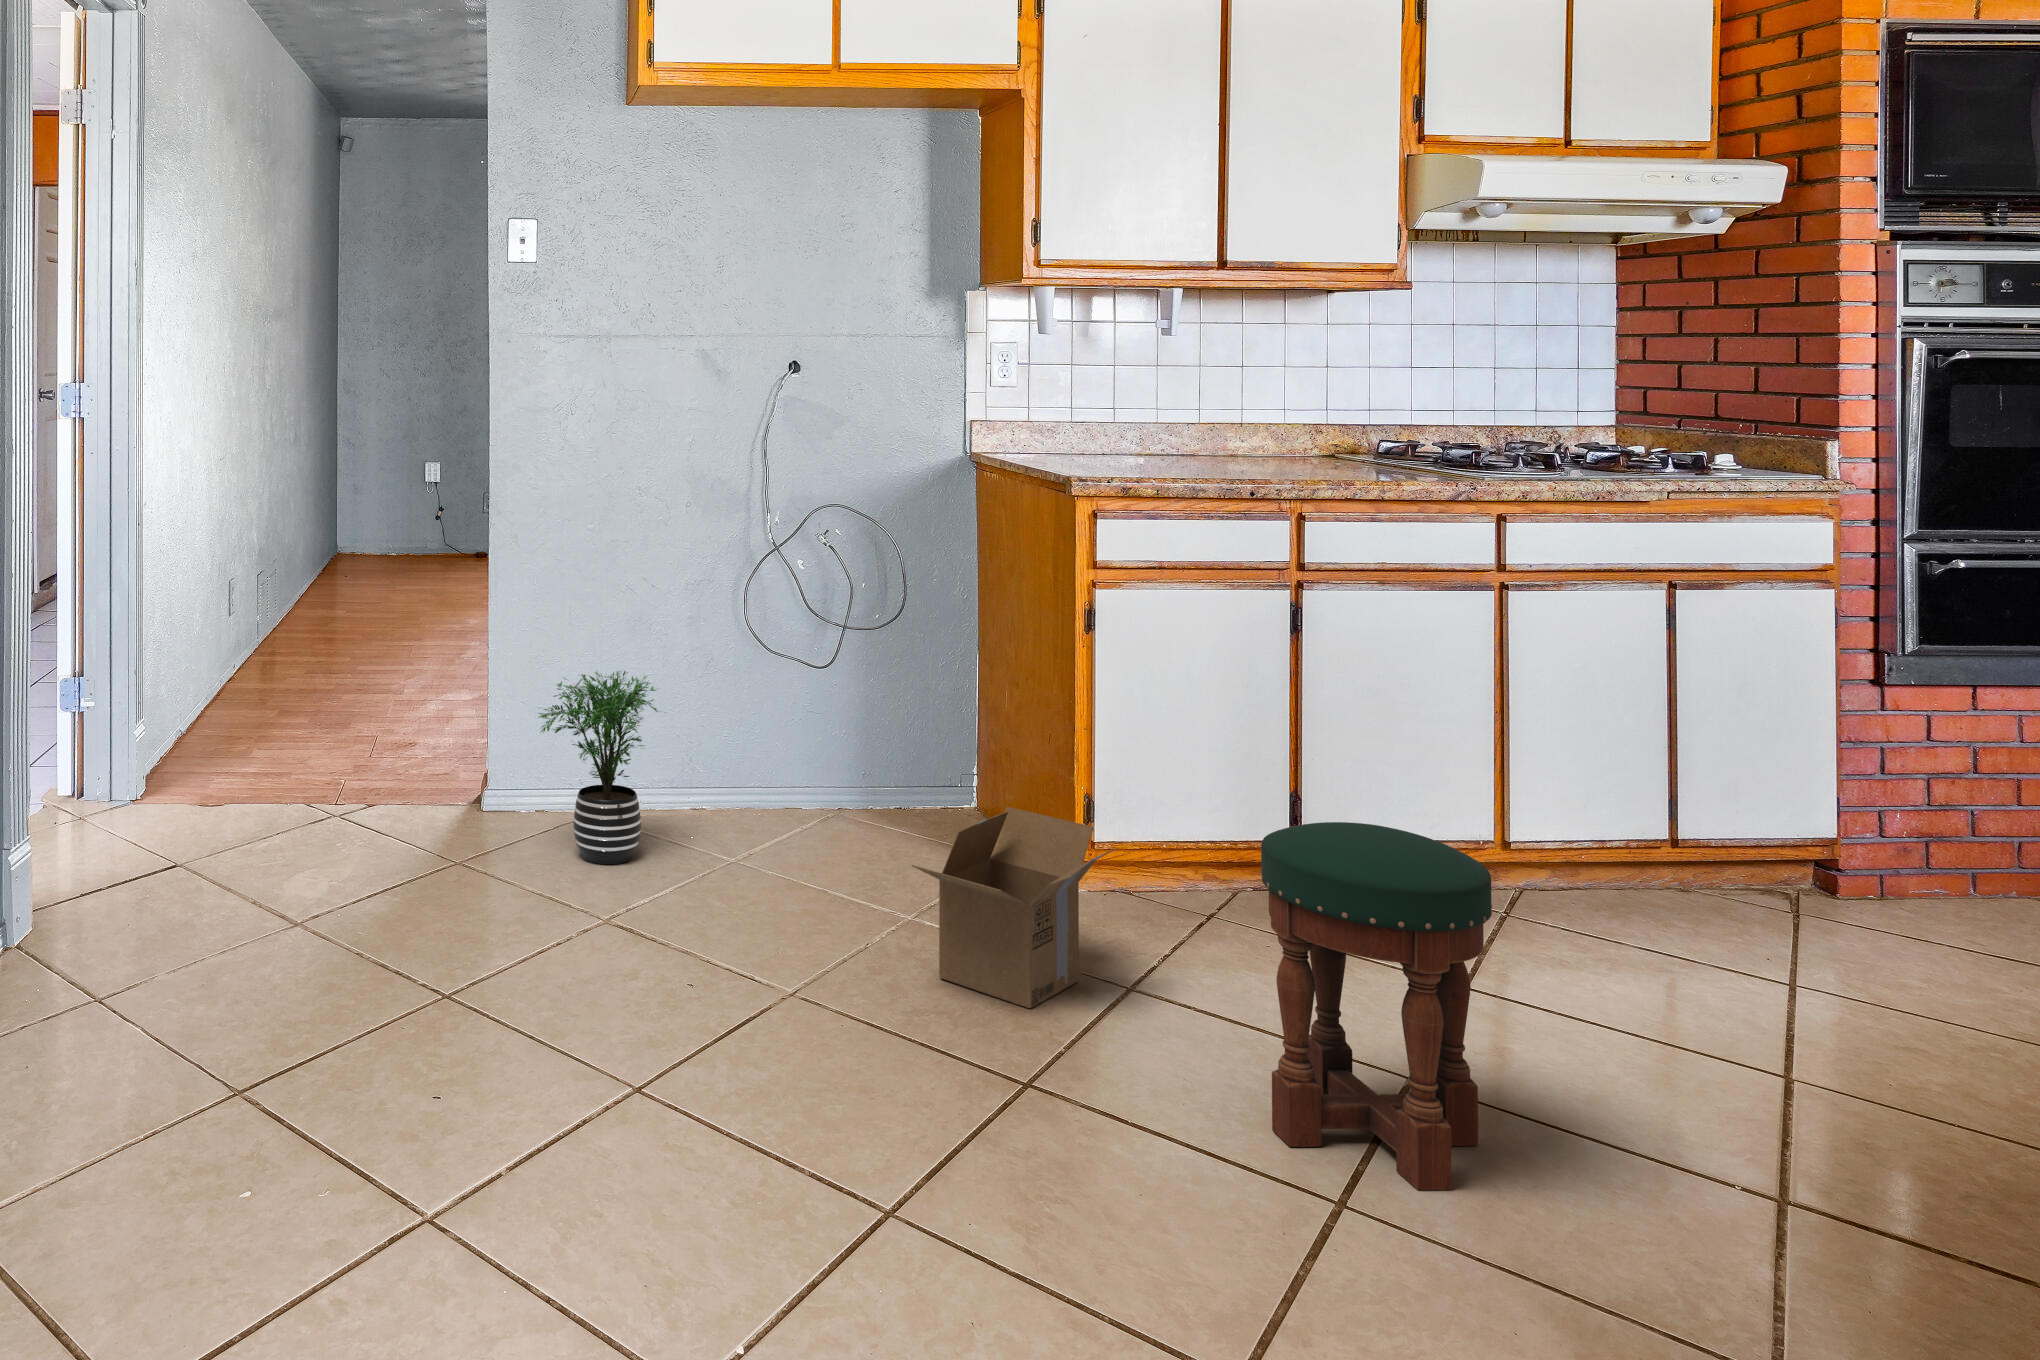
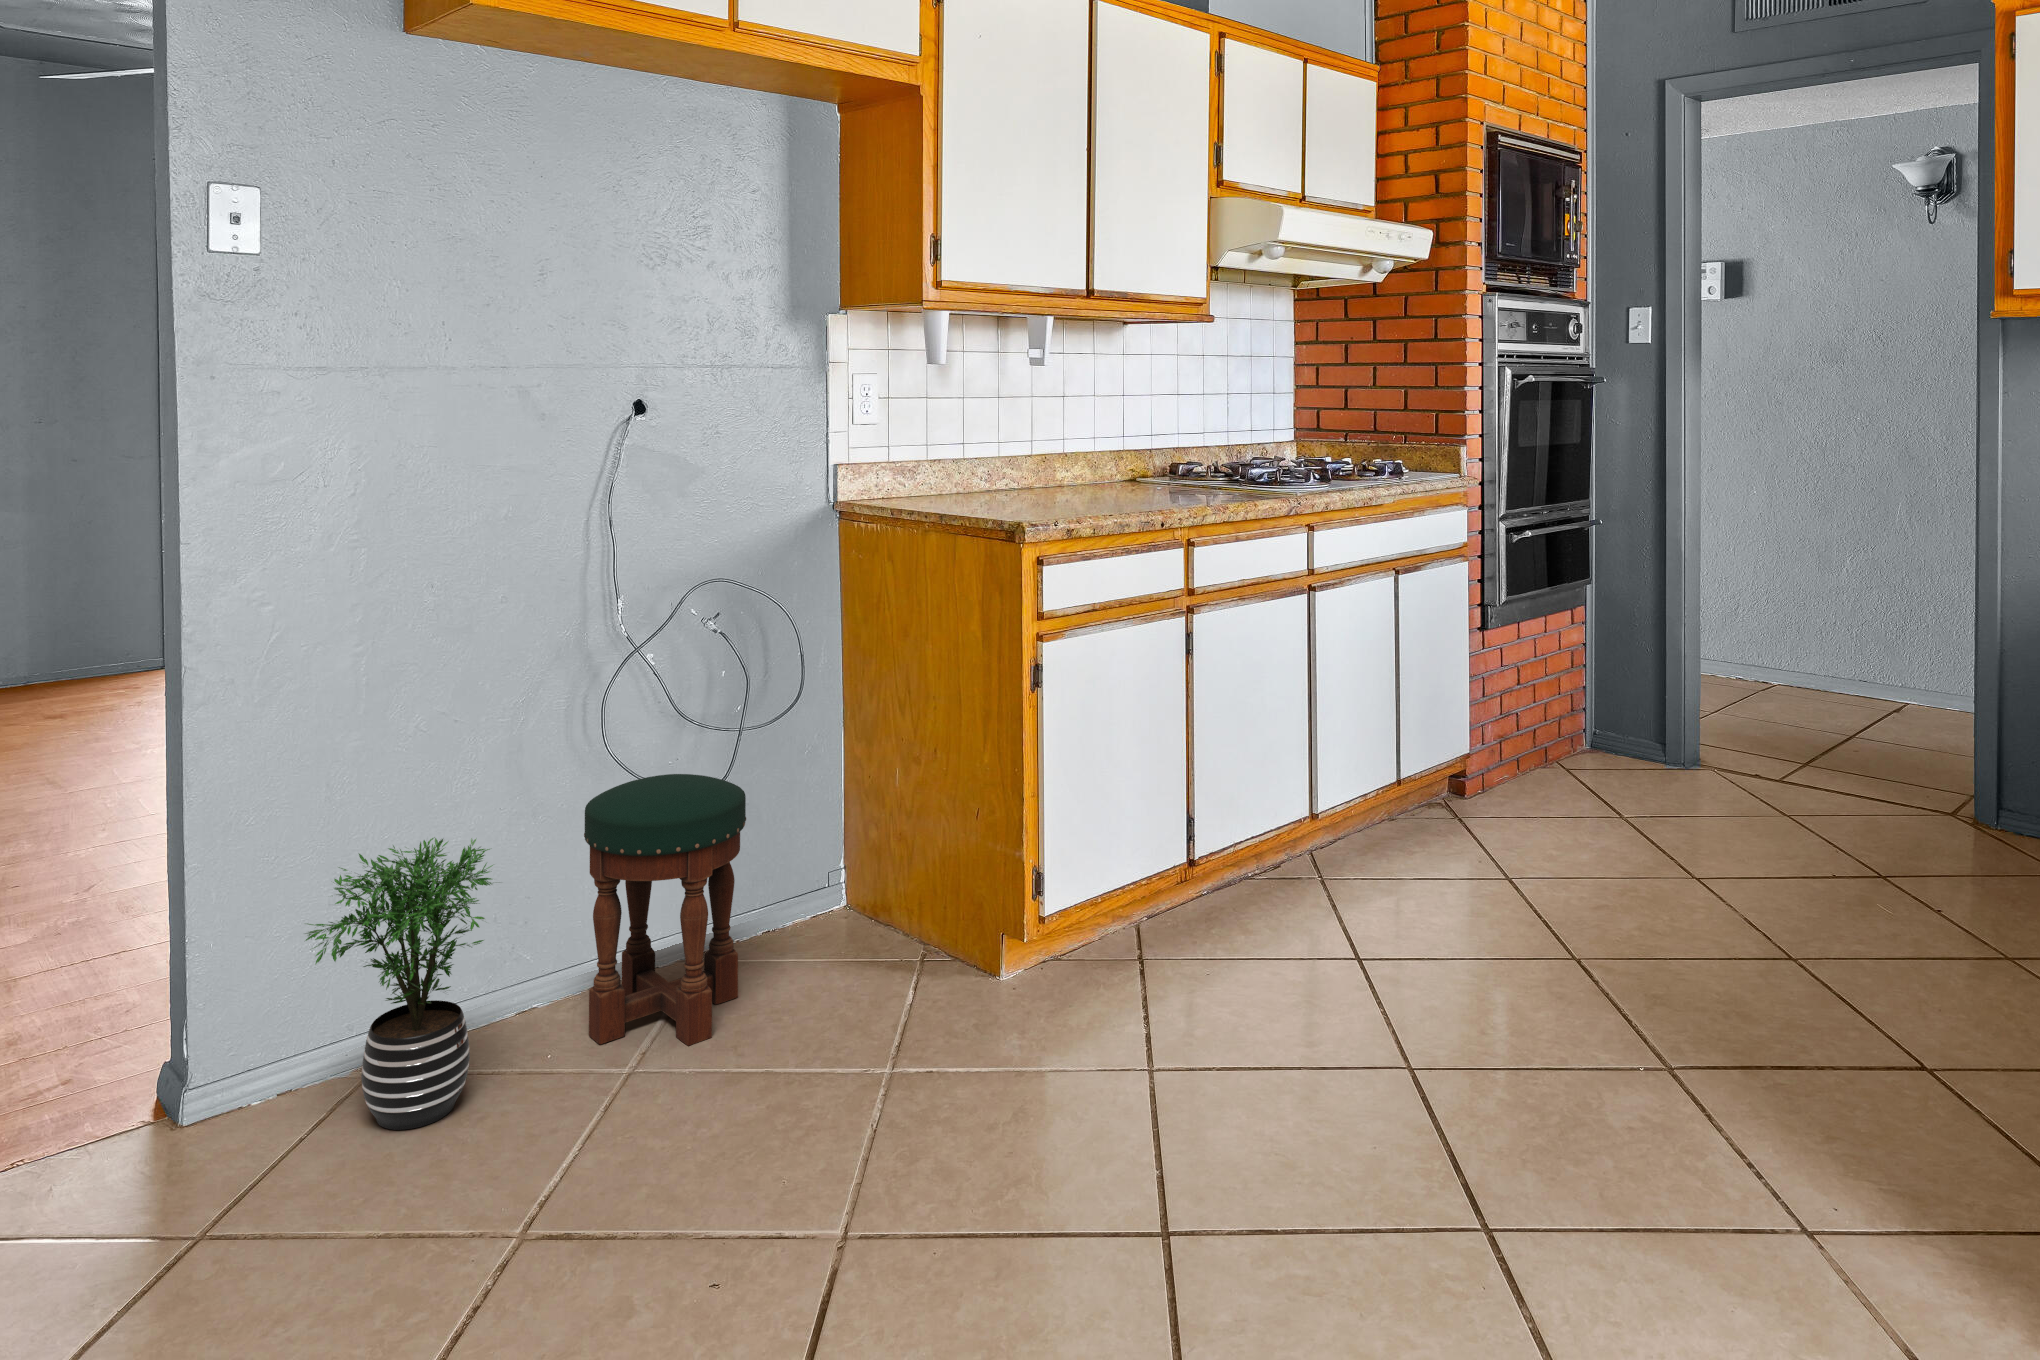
cardboard box: present [911,807,1117,1009] -> none [953,916,1136,1159]
stool: present [1261,822,1492,1190] -> present [584,774,746,1046]

